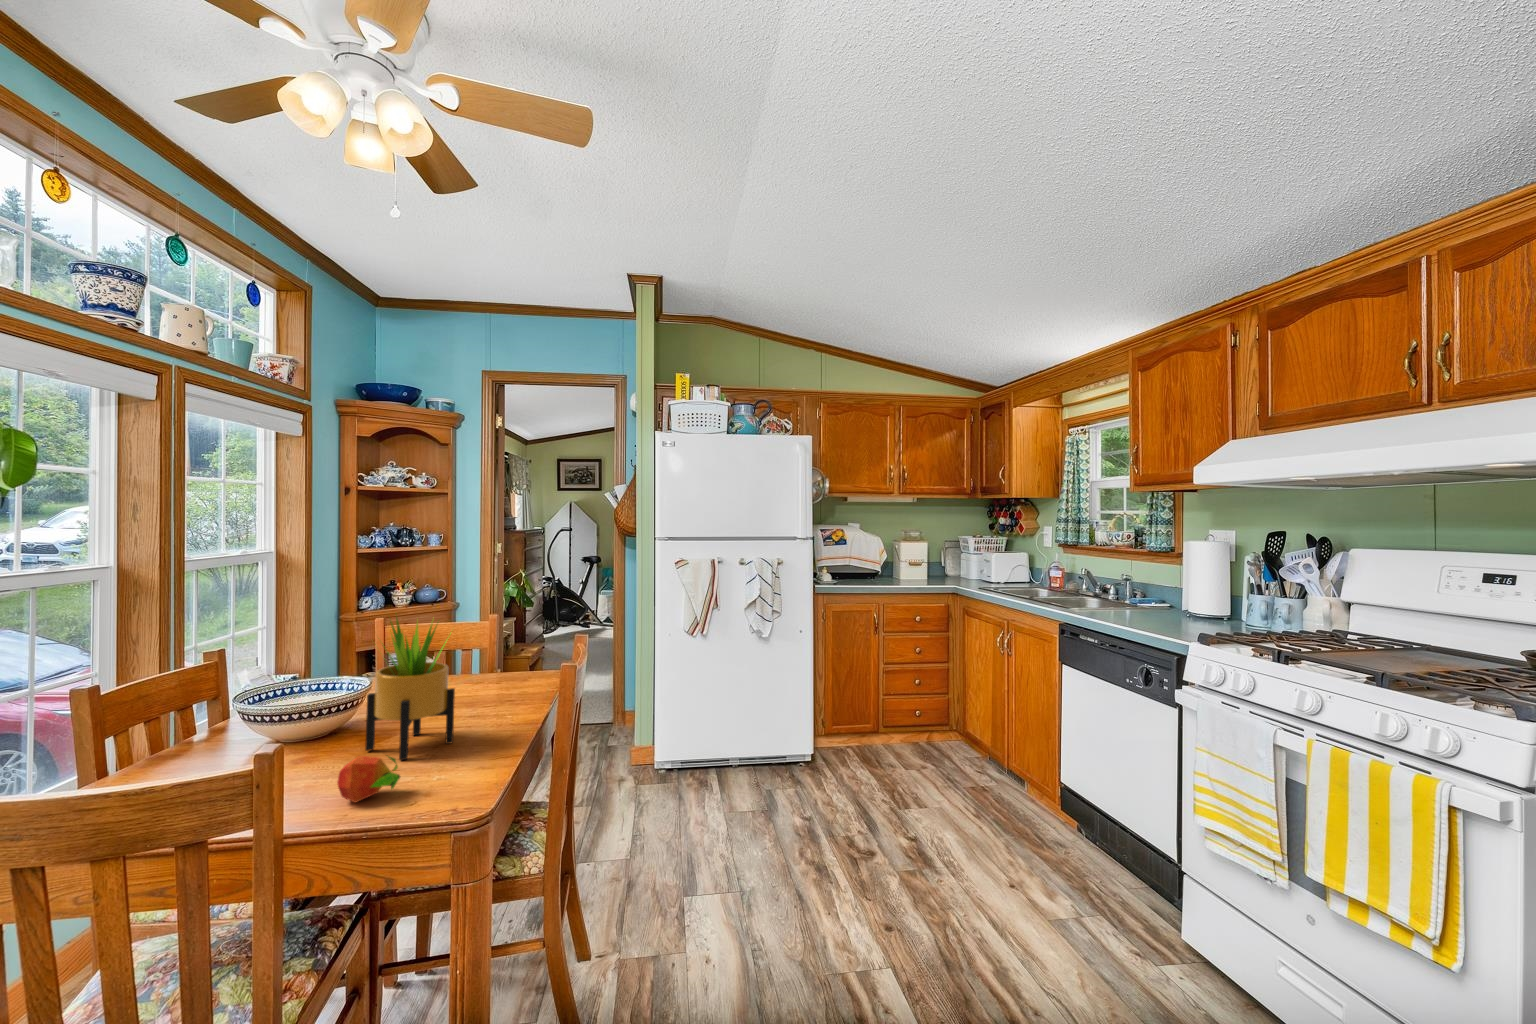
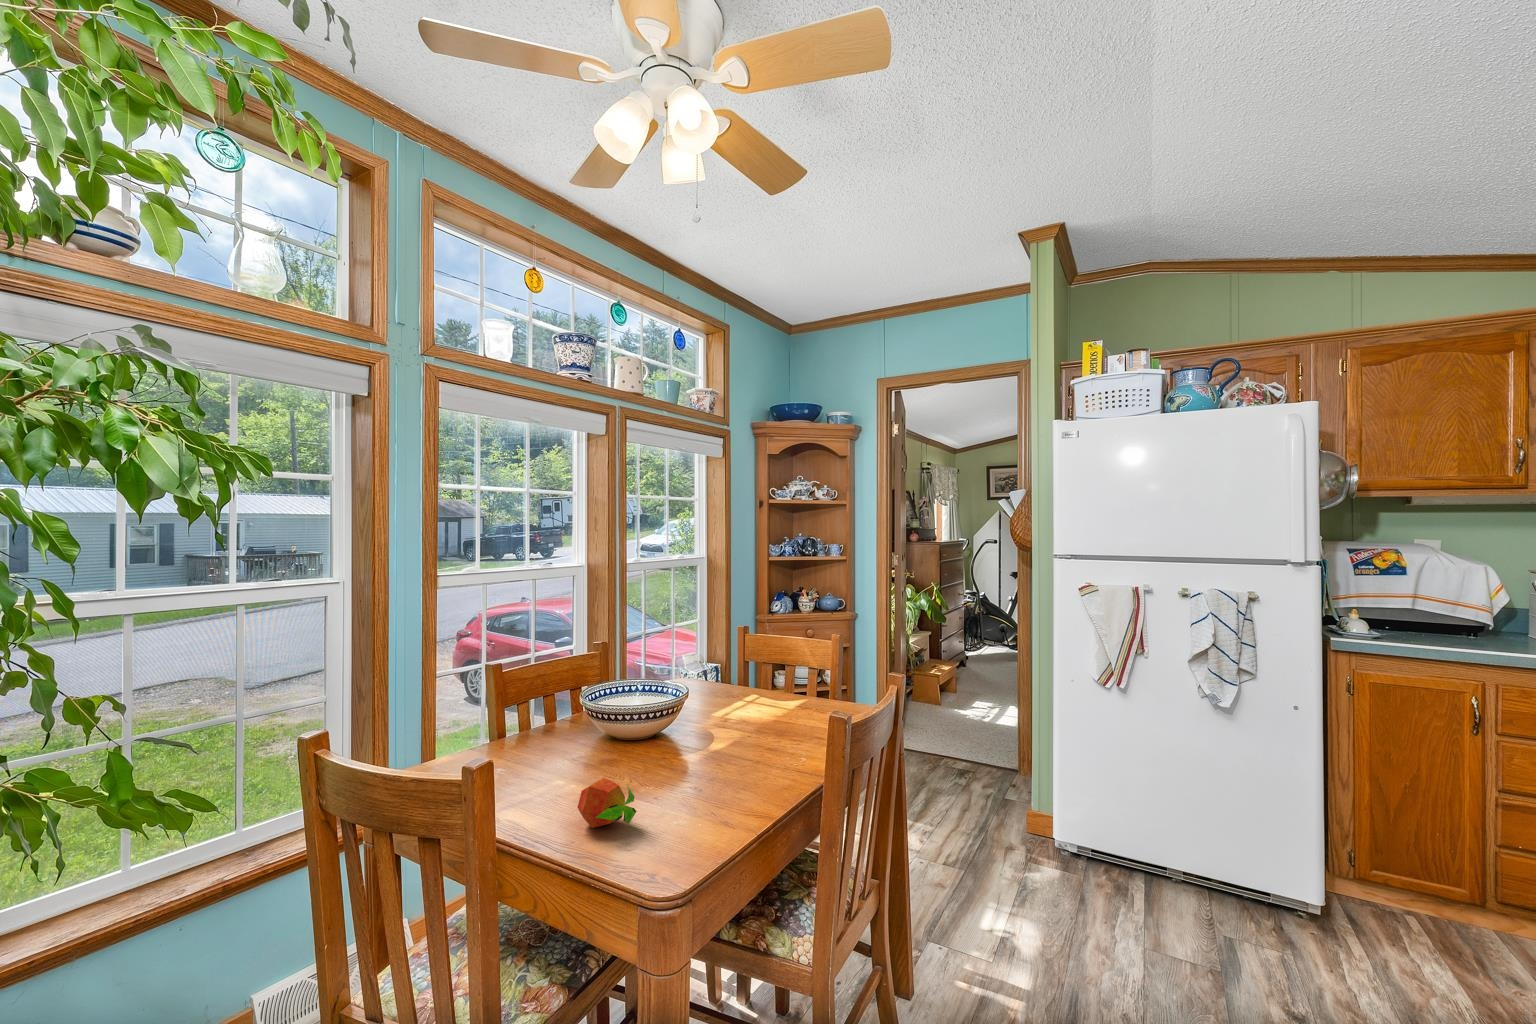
potted plant: present [365,618,455,760] -> none [648,626,732,788]

